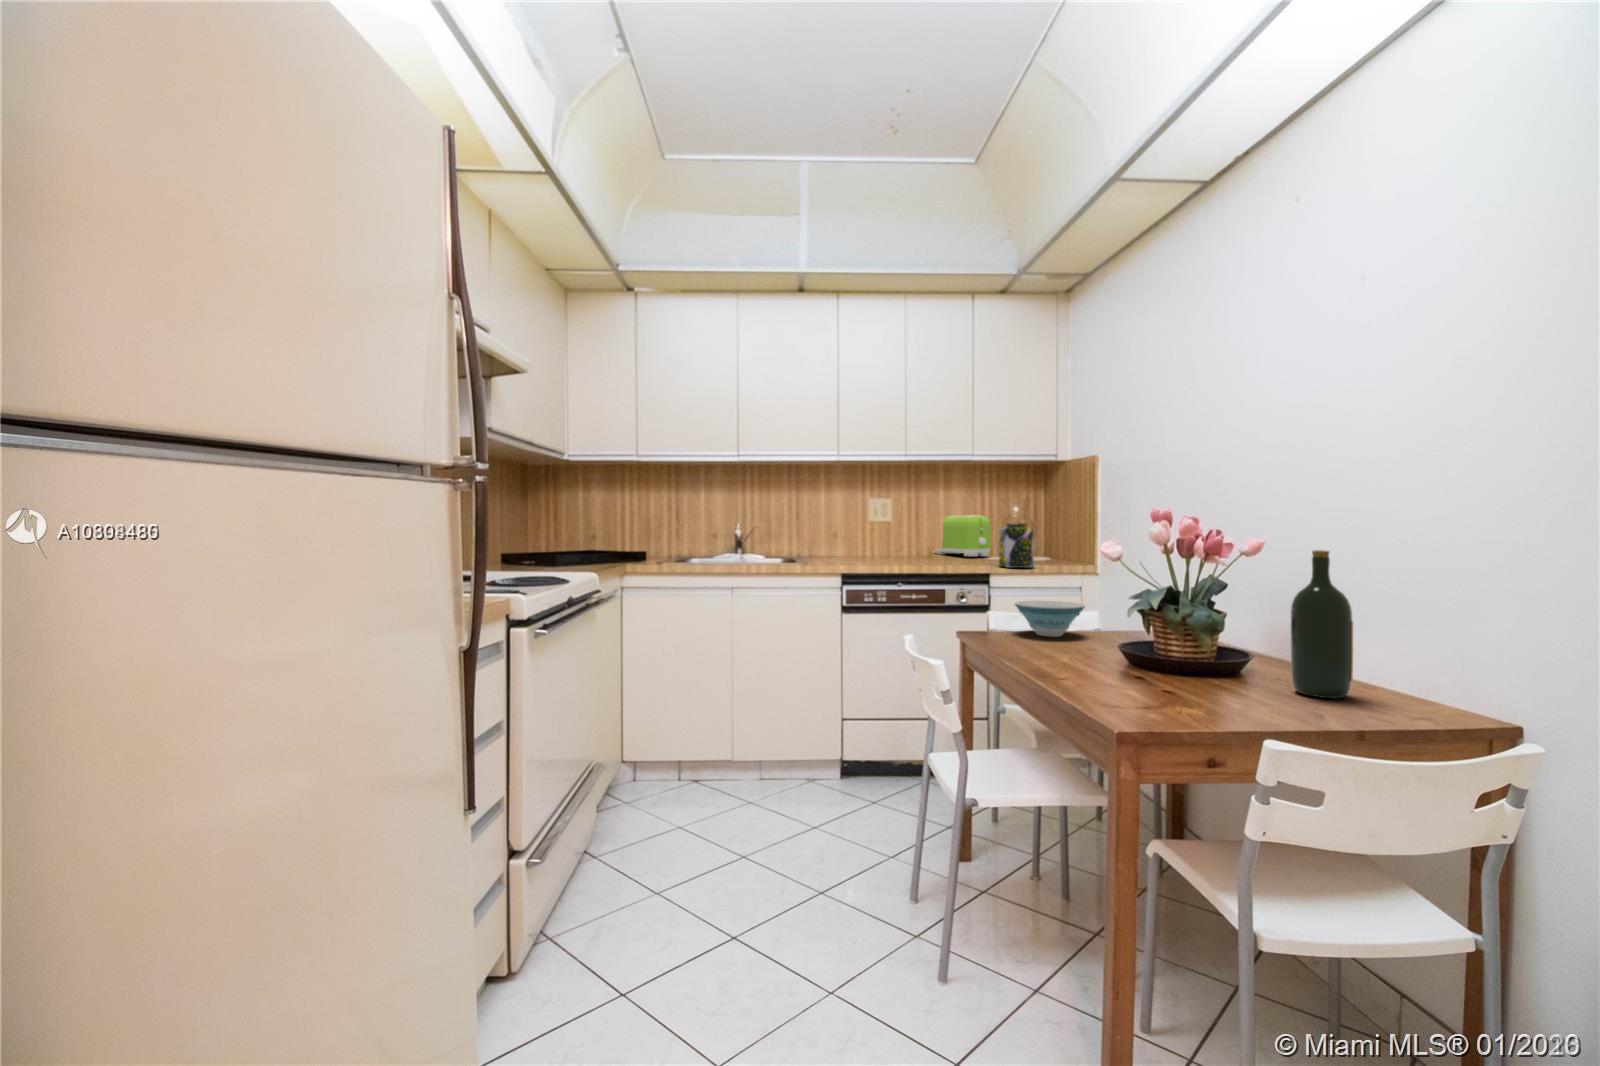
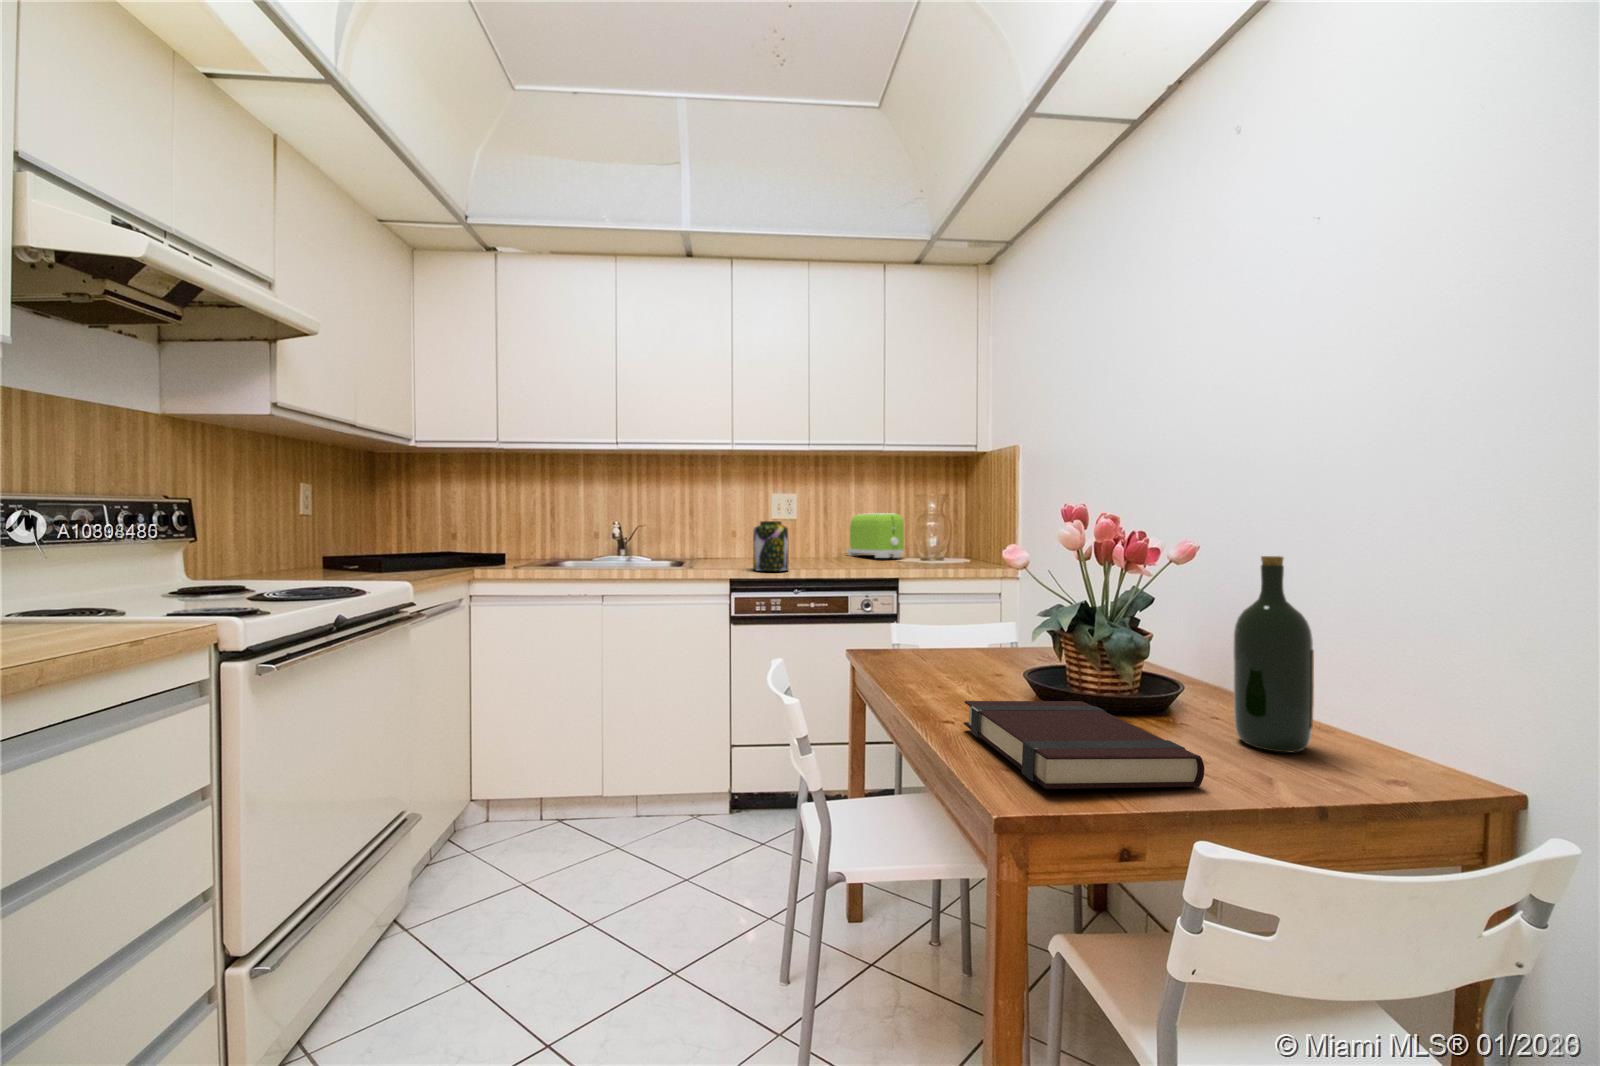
jar: present [999,523,1034,568] -> present [753,521,789,571]
bowl: present [1015,601,1085,637] -> none [911,612,992,656]
book: none [1076,660,1264,714] -> present [964,701,1204,789]

